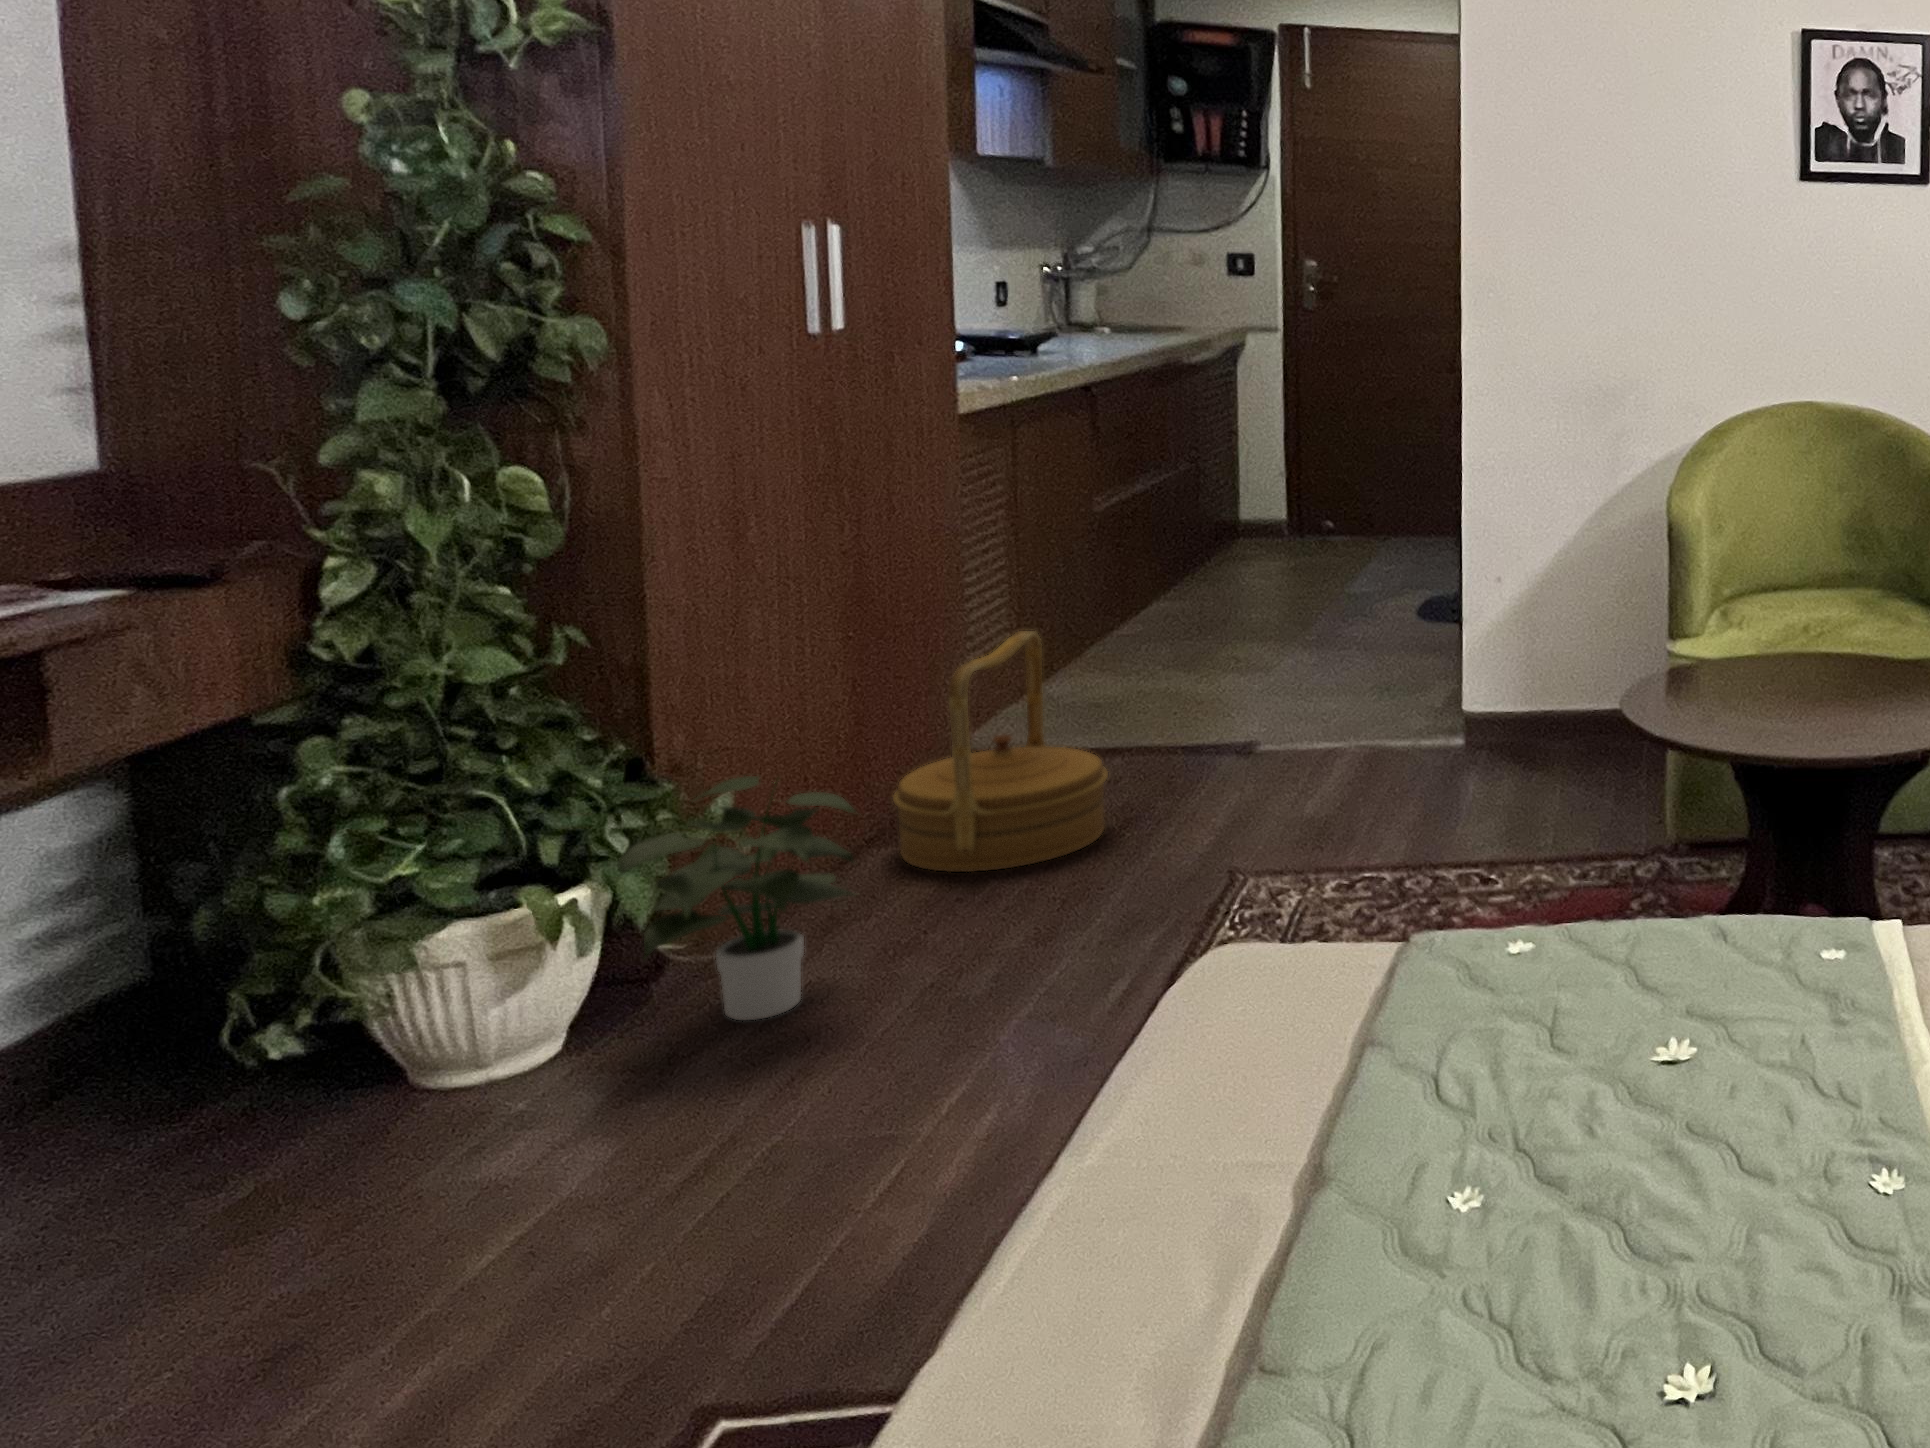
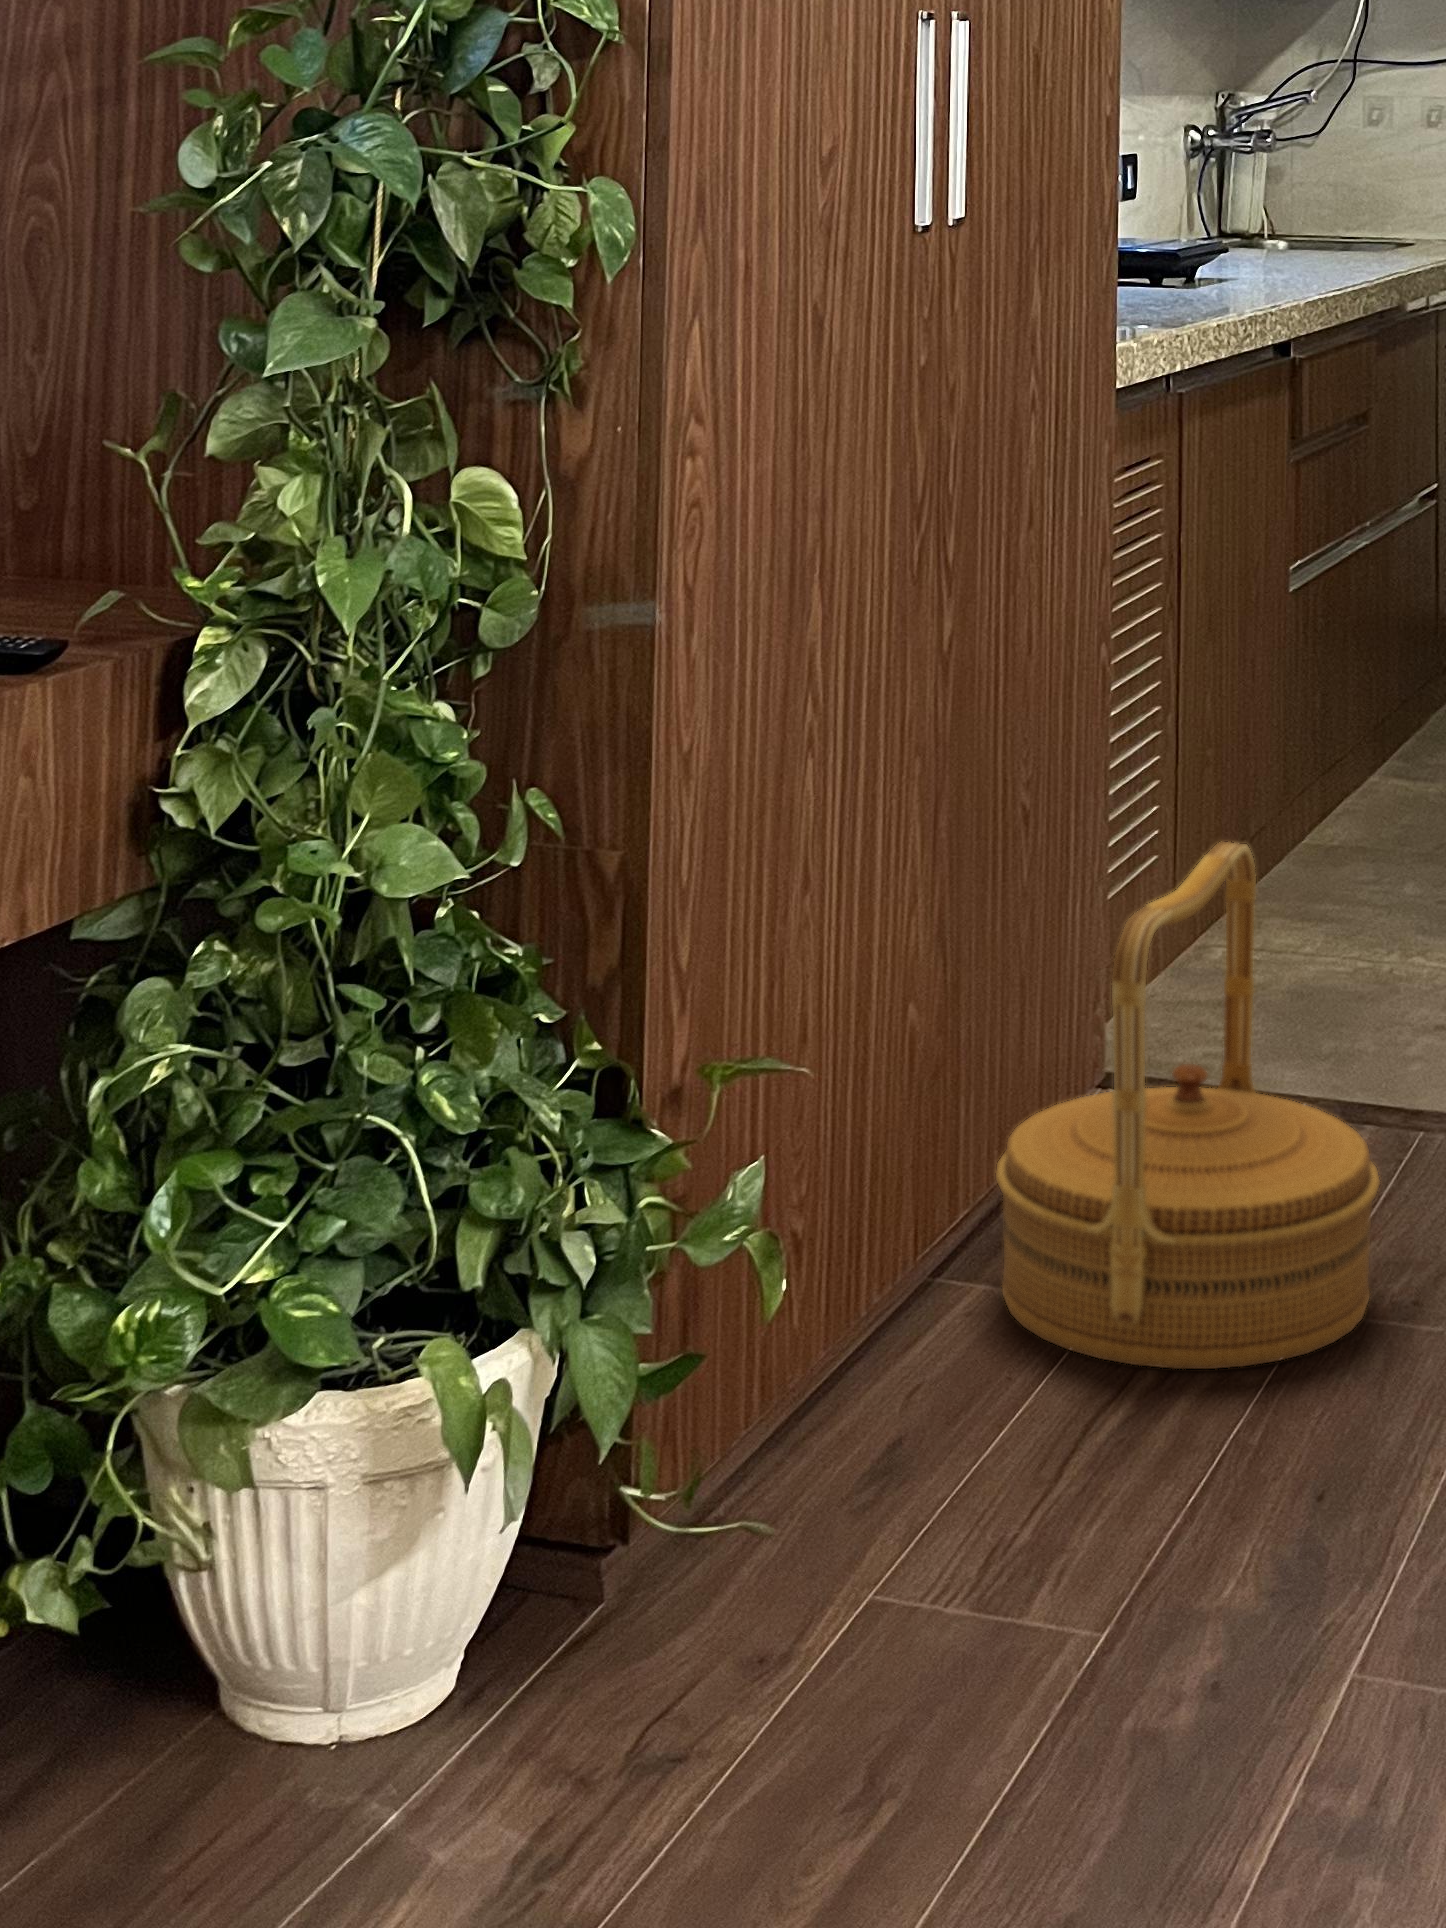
potted plant: present [619,776,858,1021] -> none [566,1128,987,1683]

